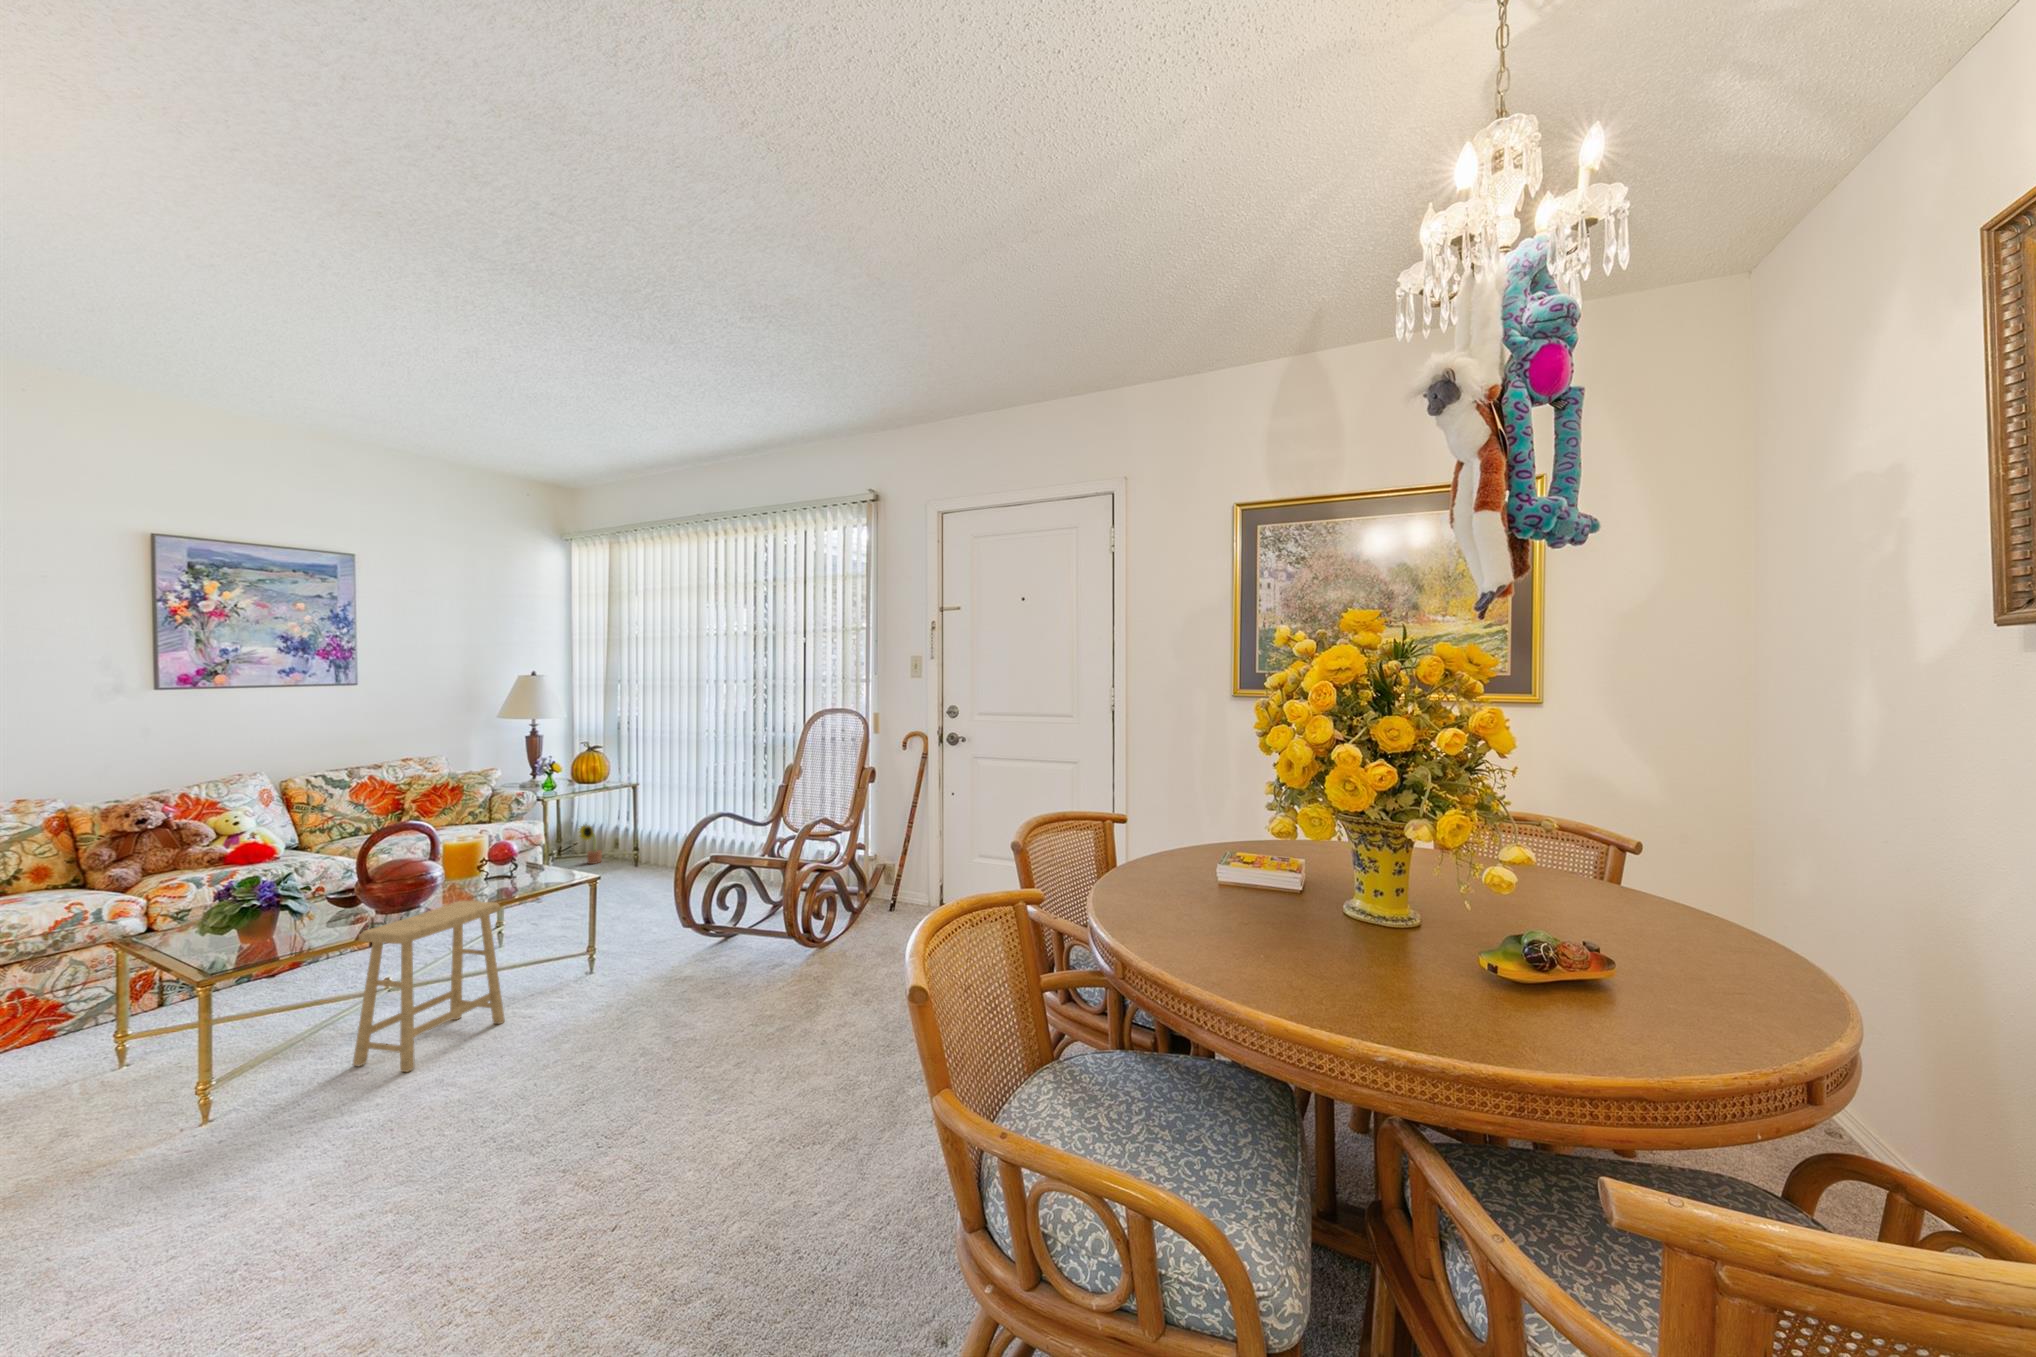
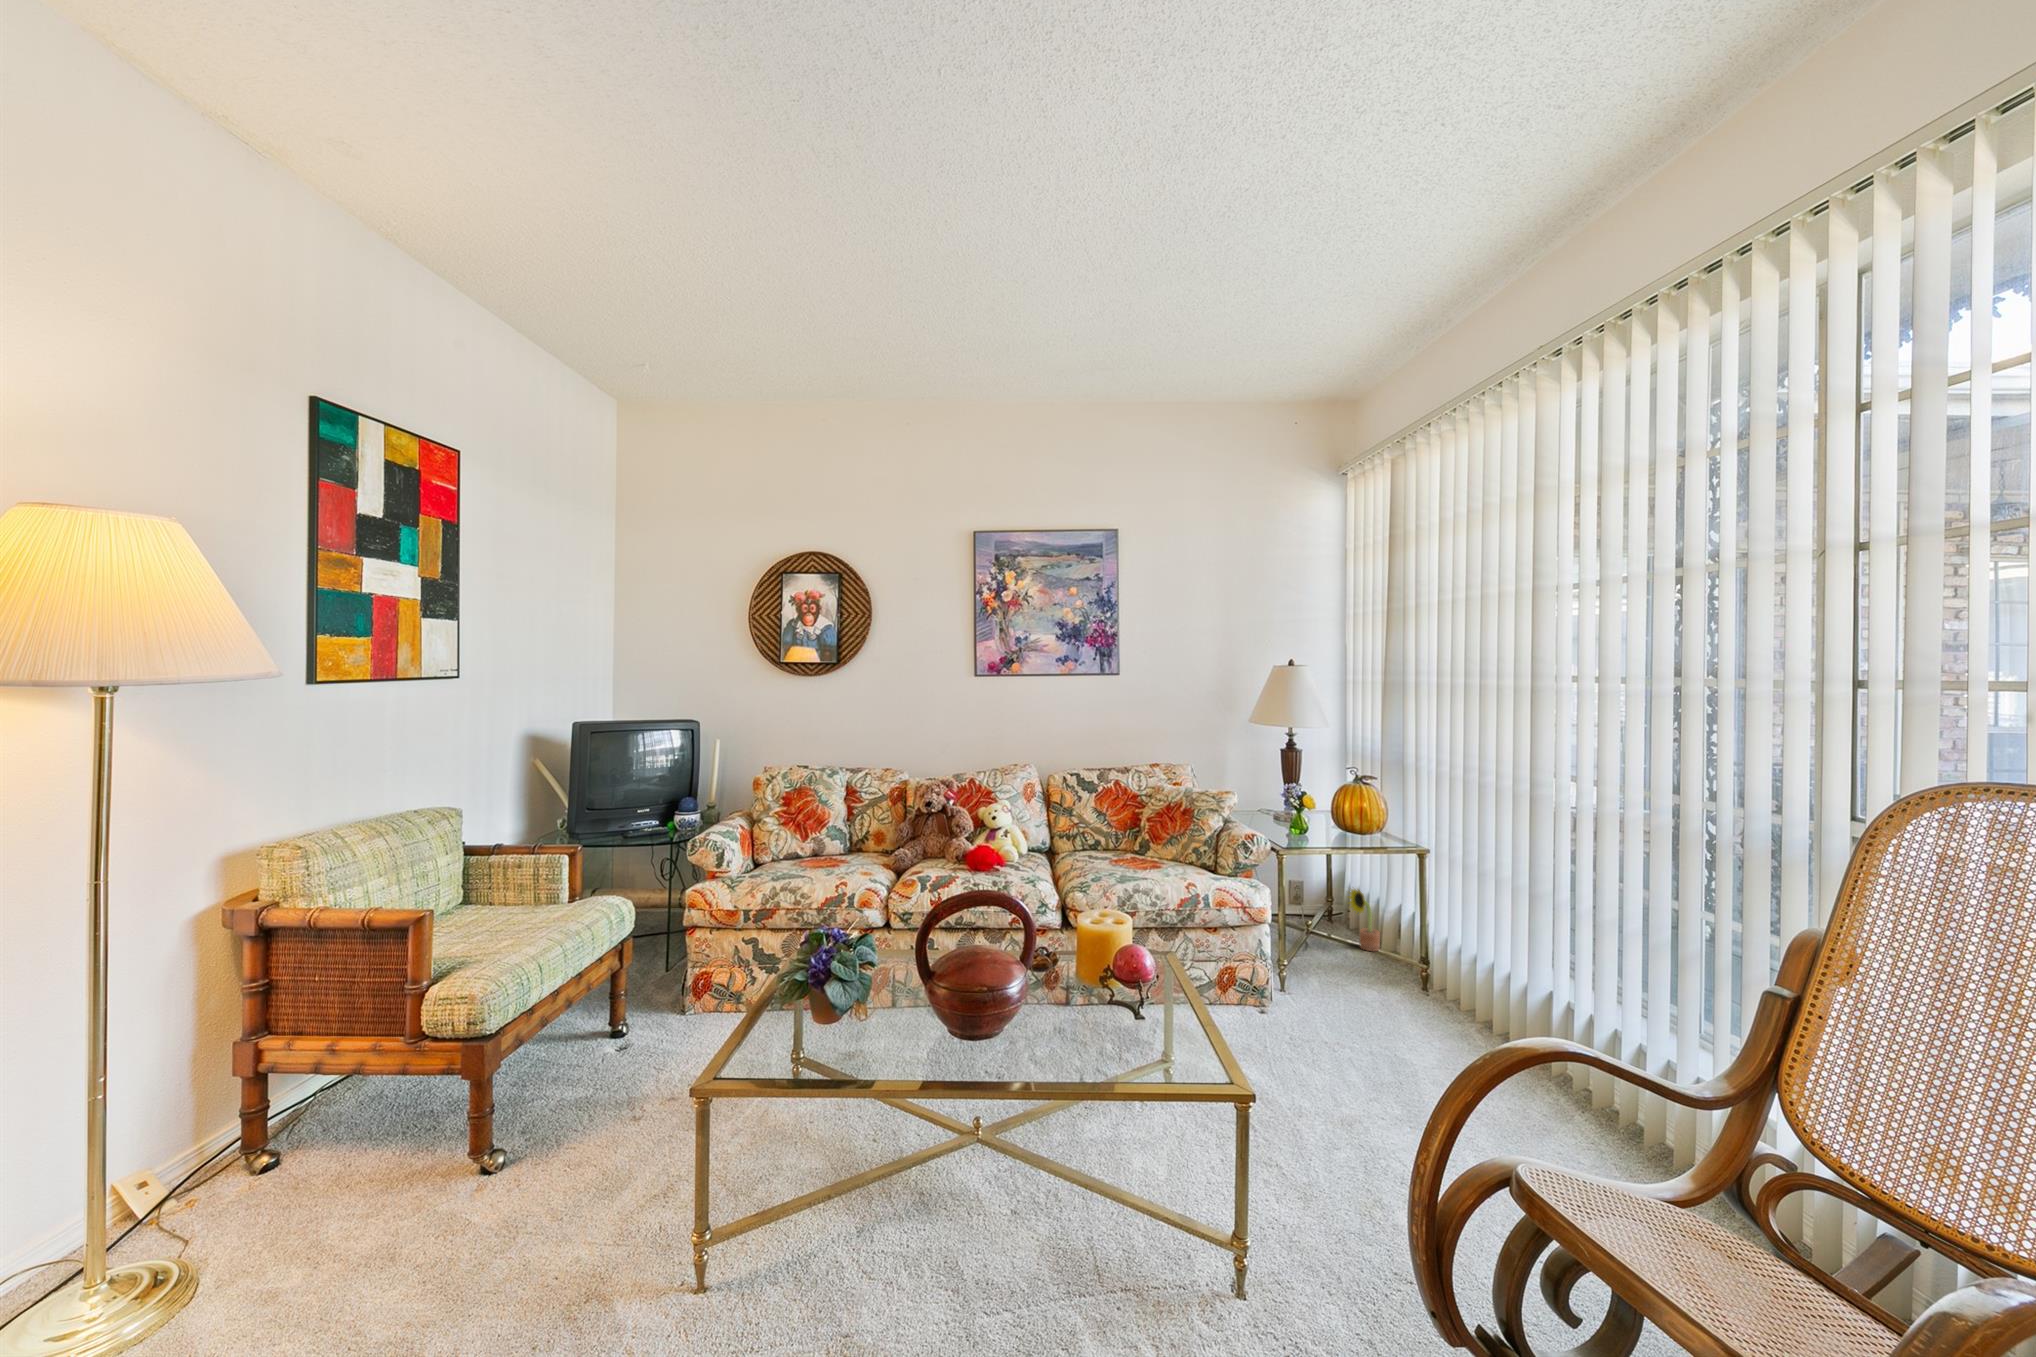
footstool: present [353,901,505,1072] -> none [877,1031,1052,1317]

